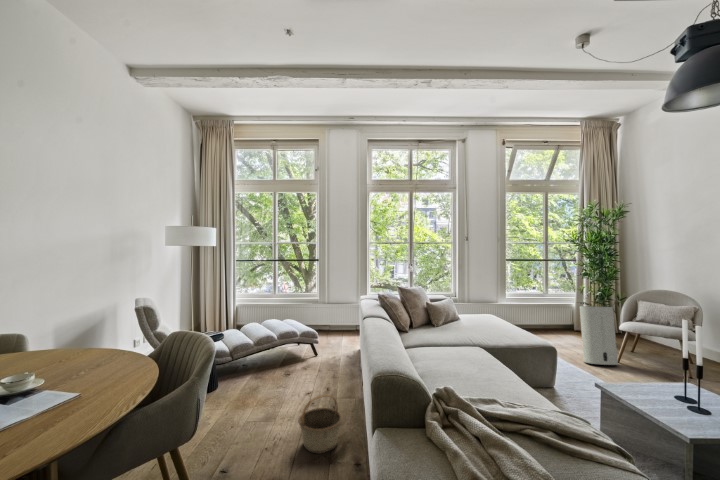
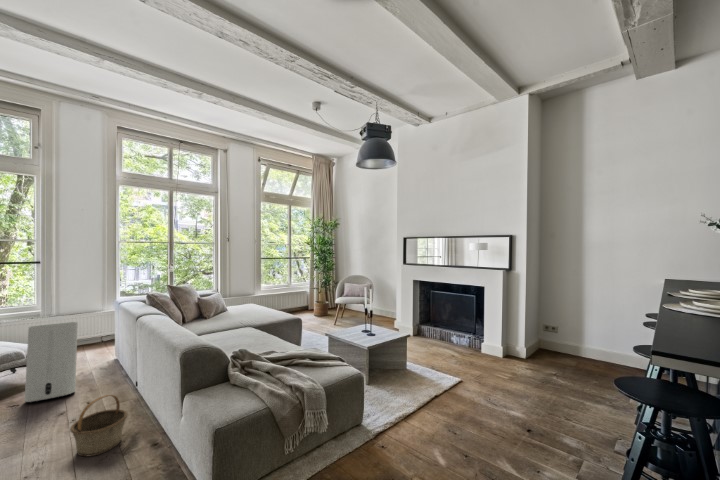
air purifier: present [580,306,618,365] -> present [25,322,78,402]

